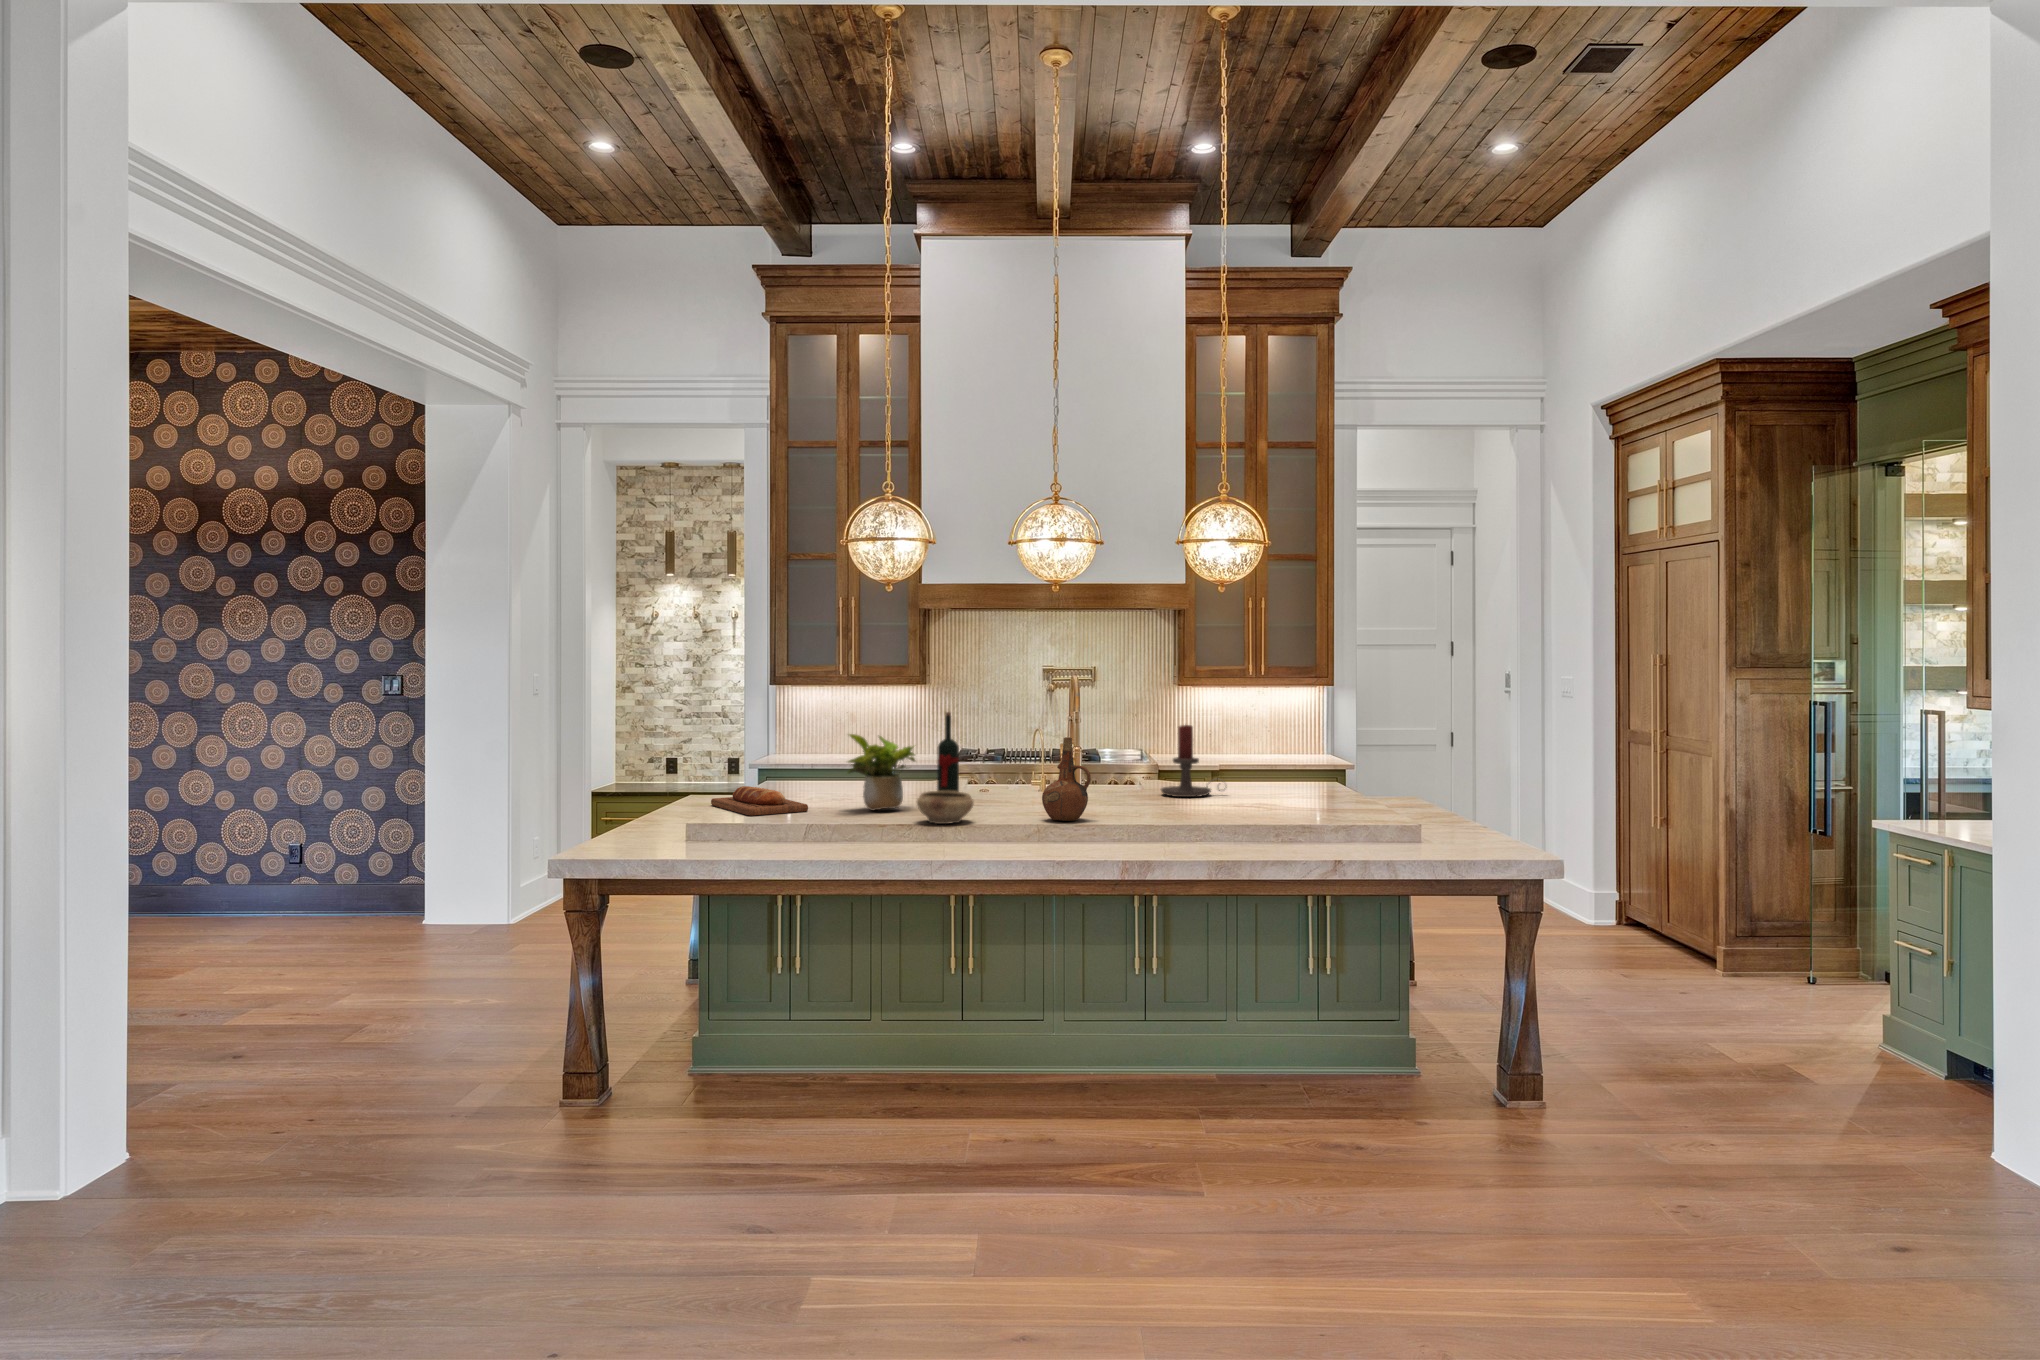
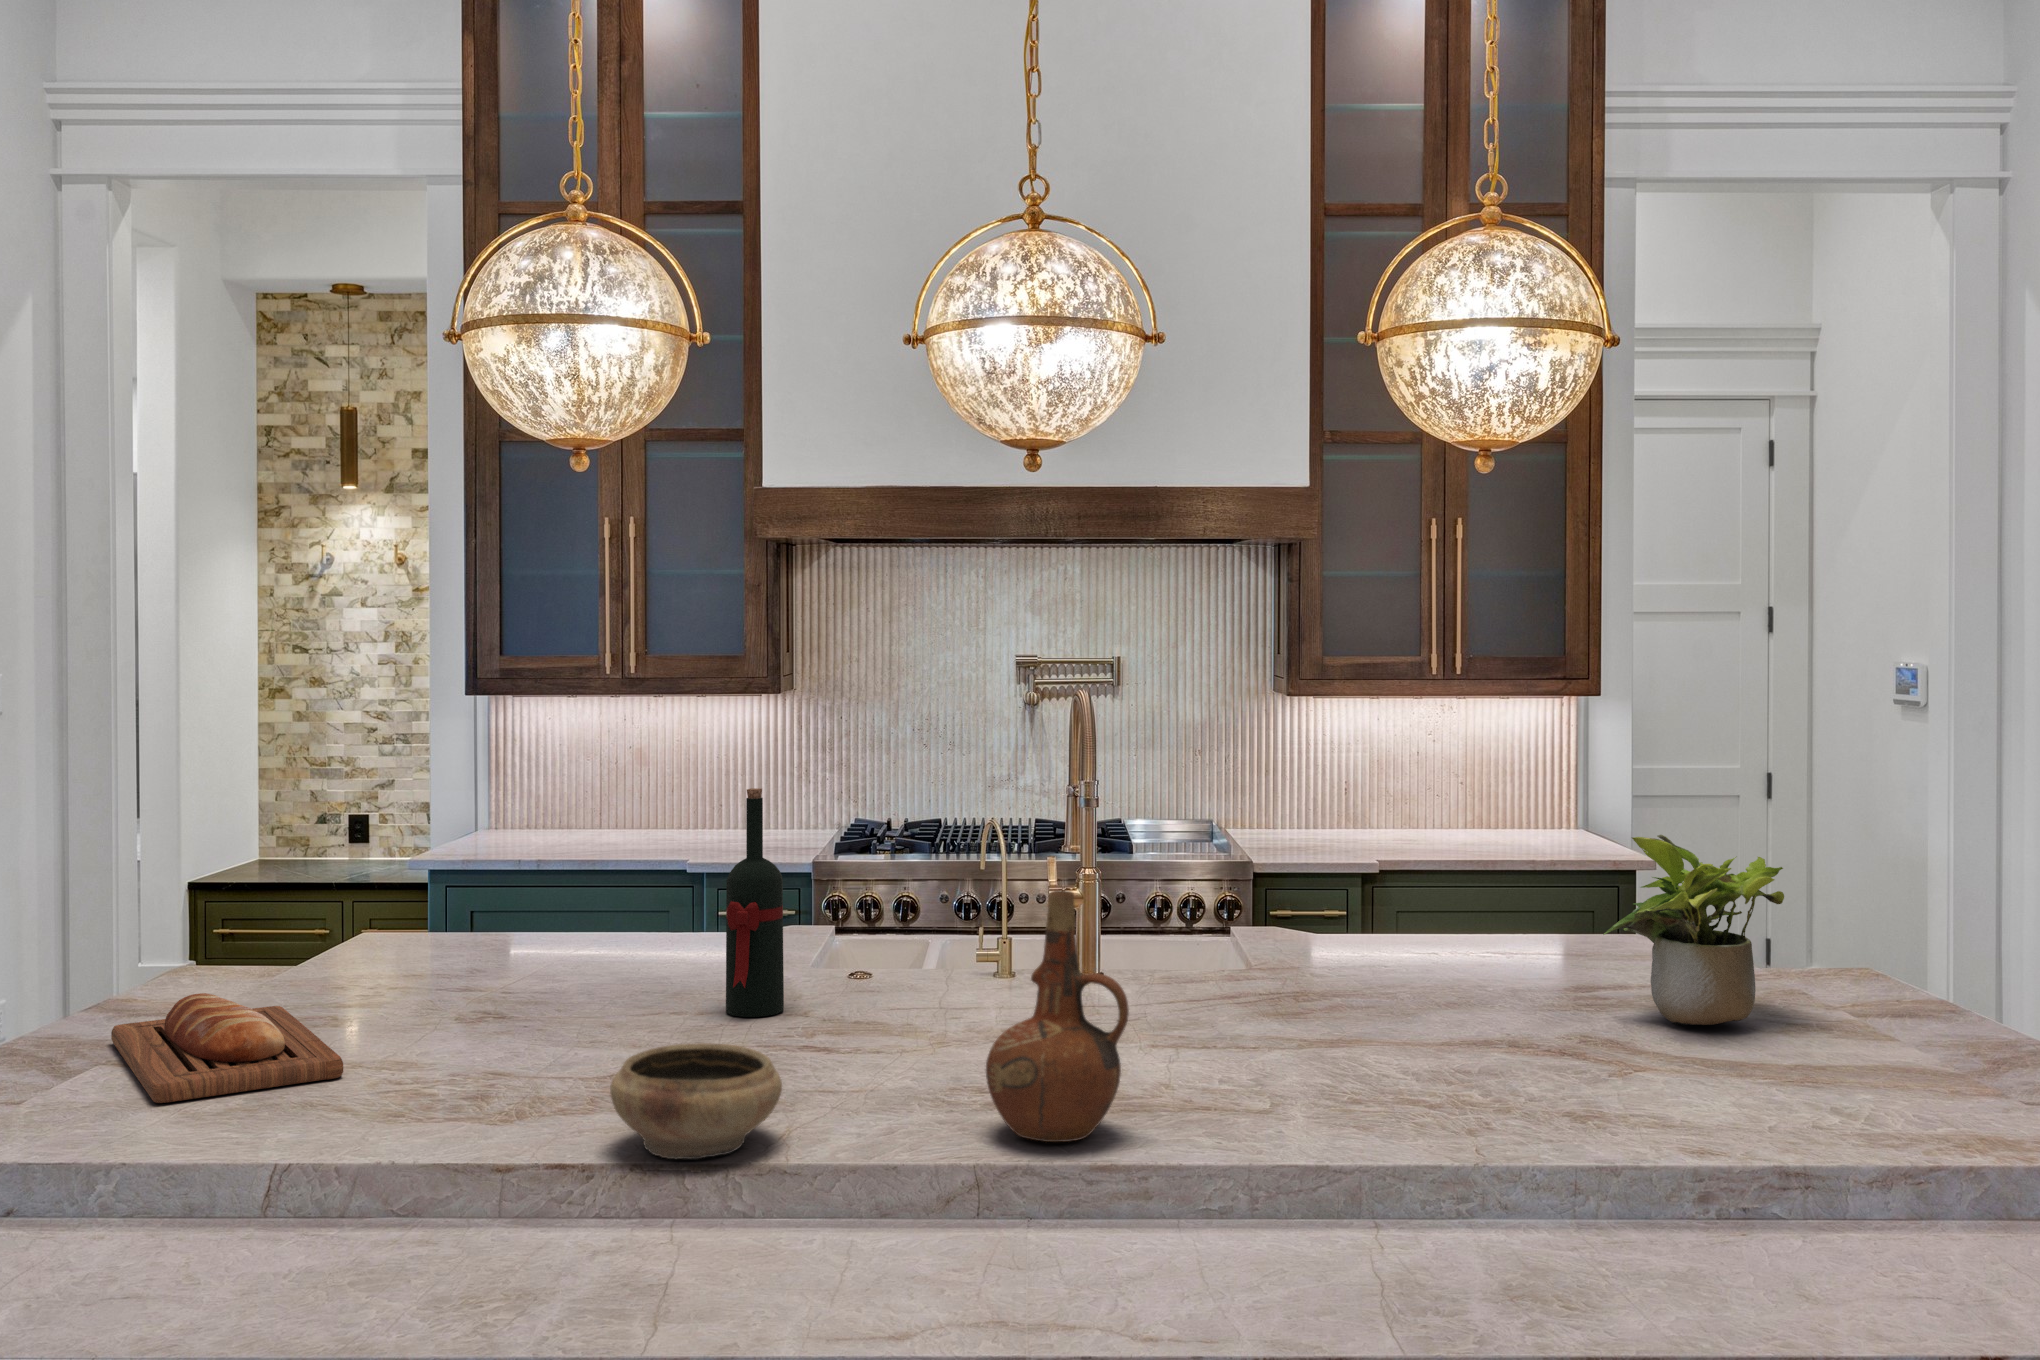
candle holder: present [1161,725,1225,797] -> none [1296,818,1464,1007]
potted plant: present [848,734,915,811] -> present [1603,835,1784,1025]

